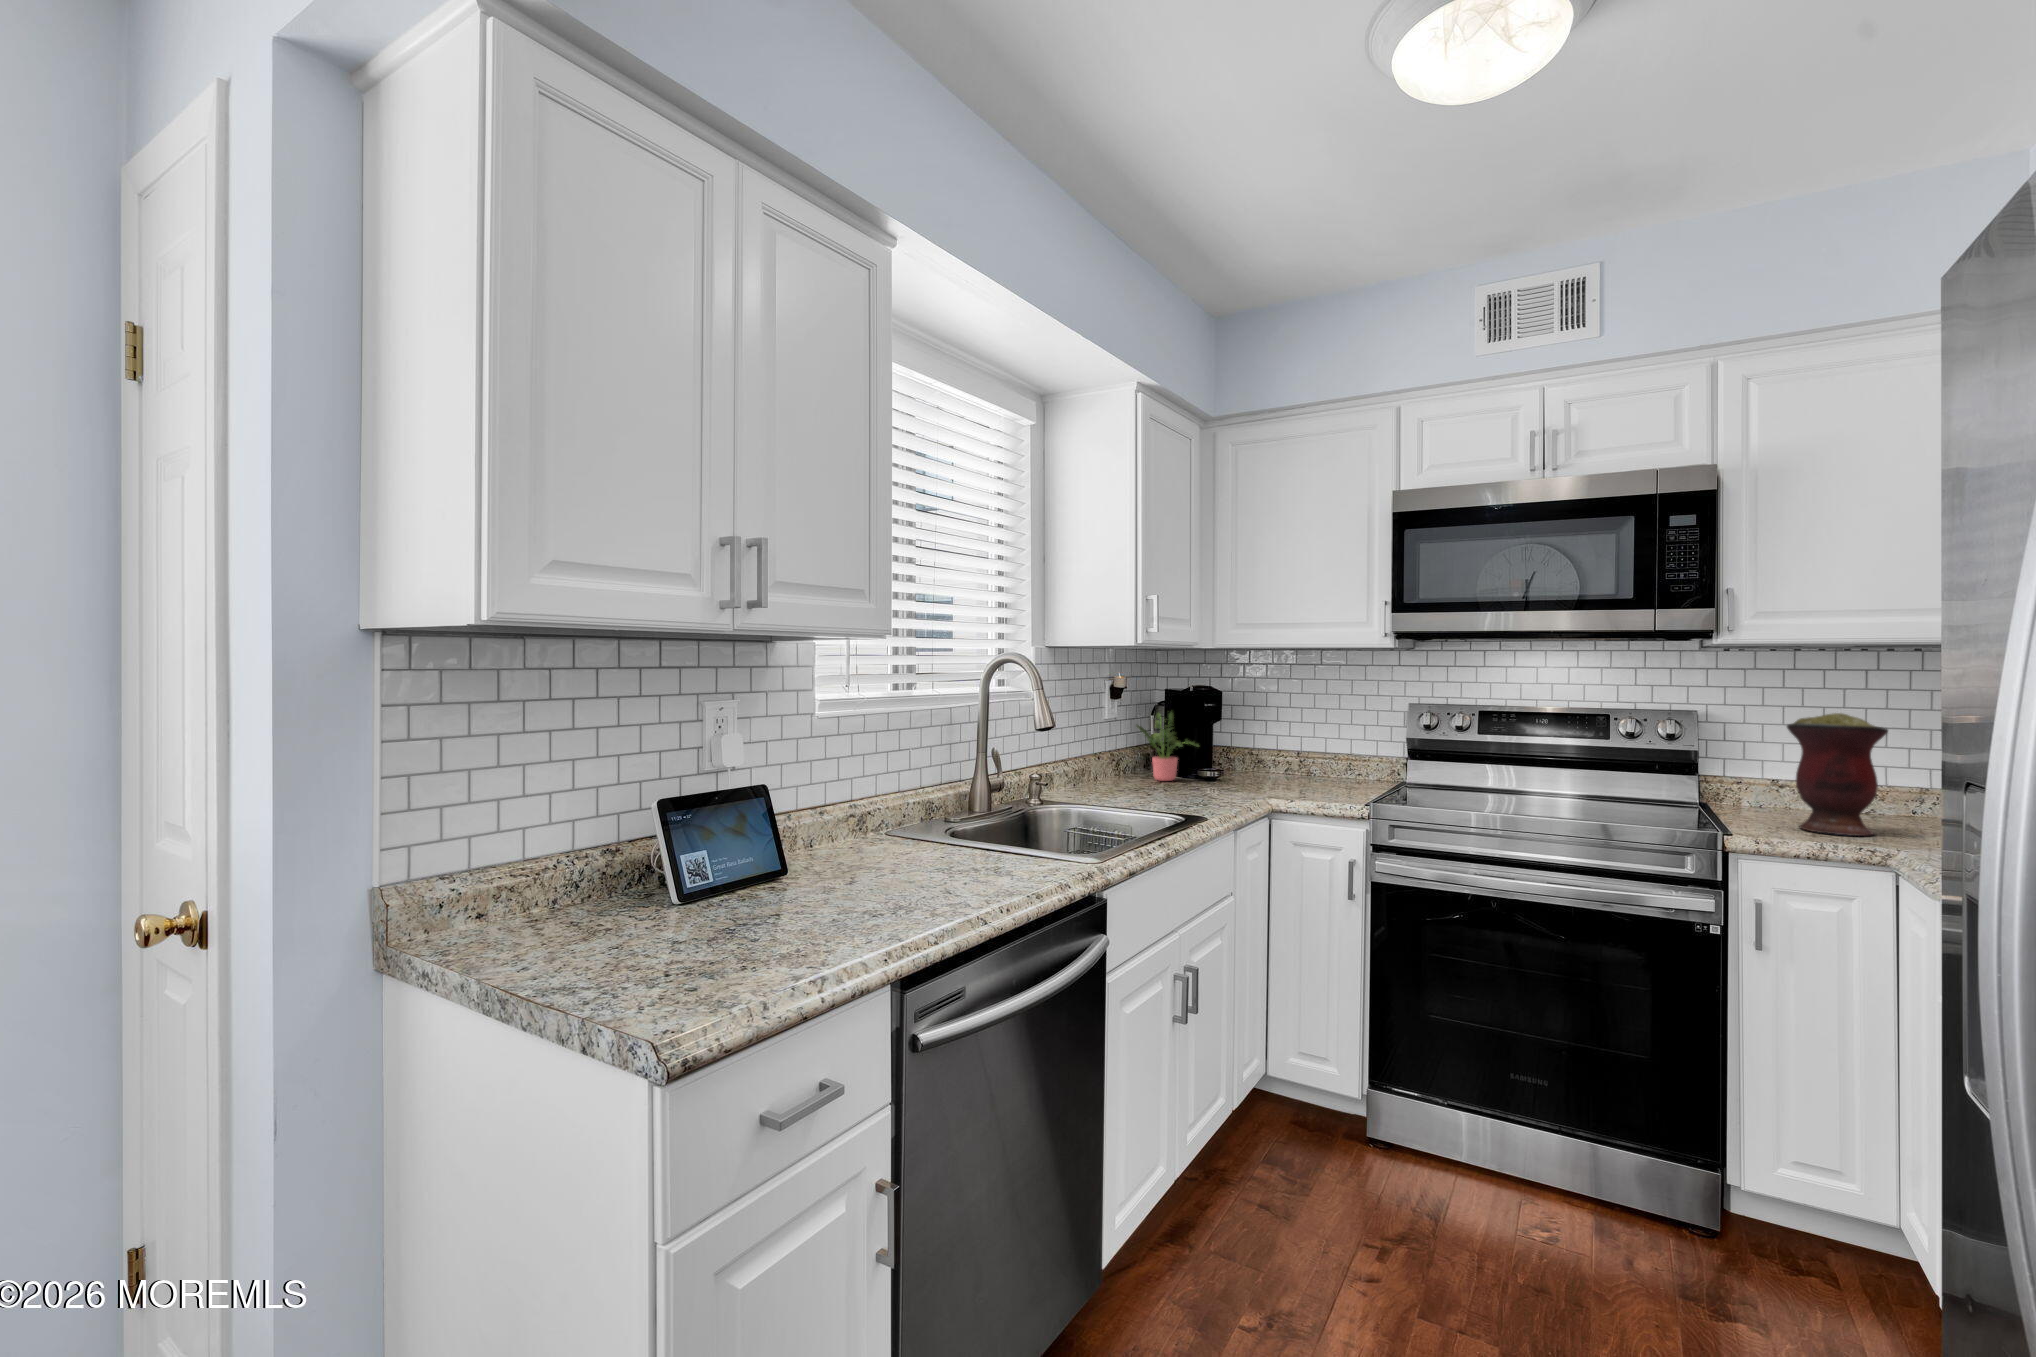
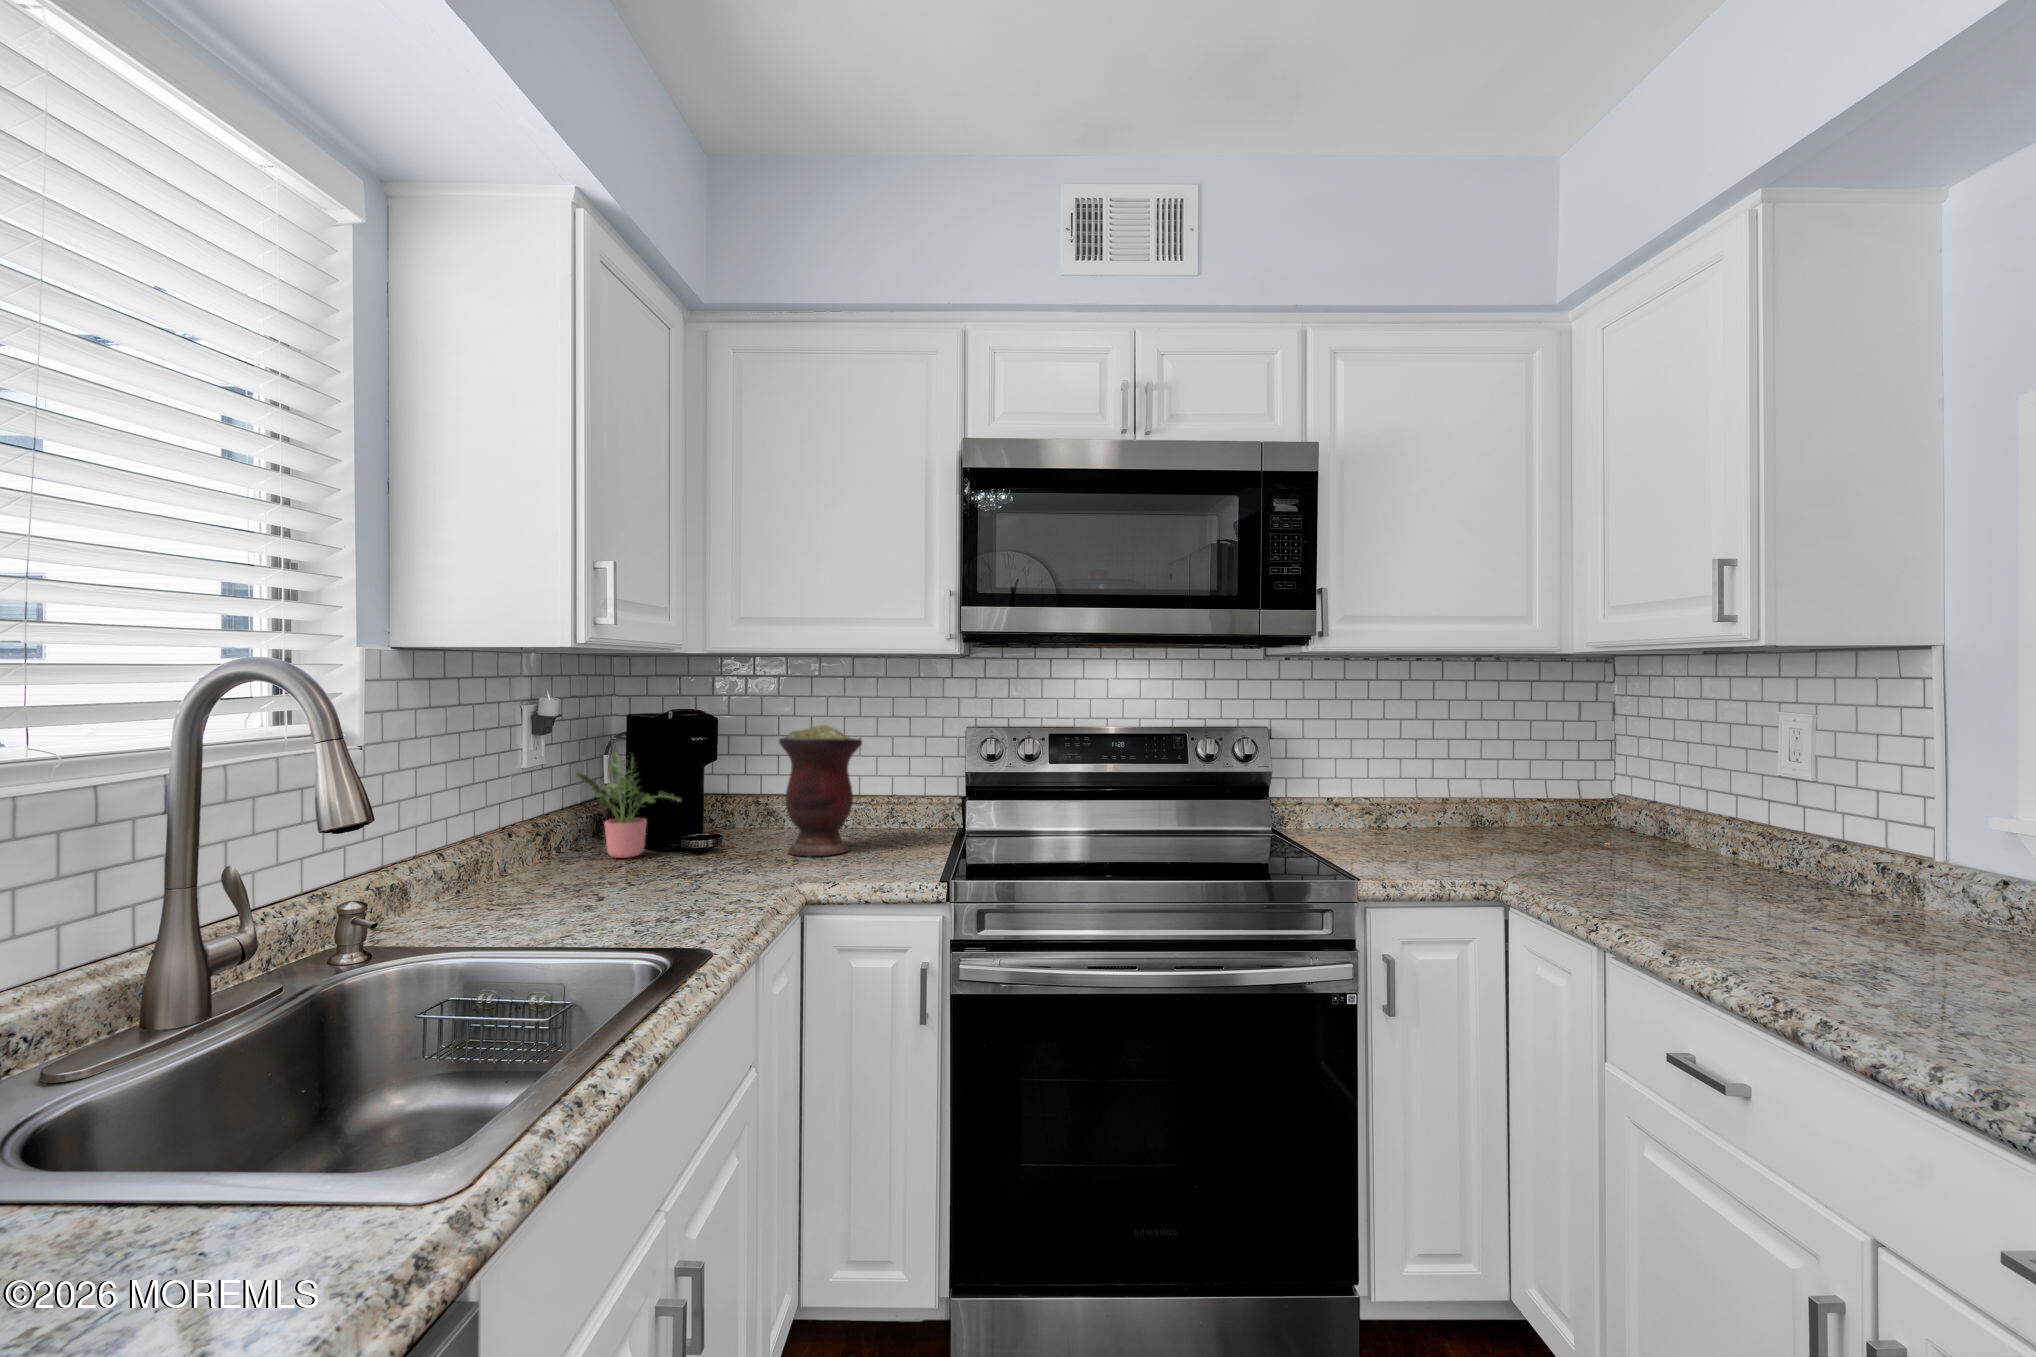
vase: present [1787,713,1888,836] -> present [779,725,862,856]

